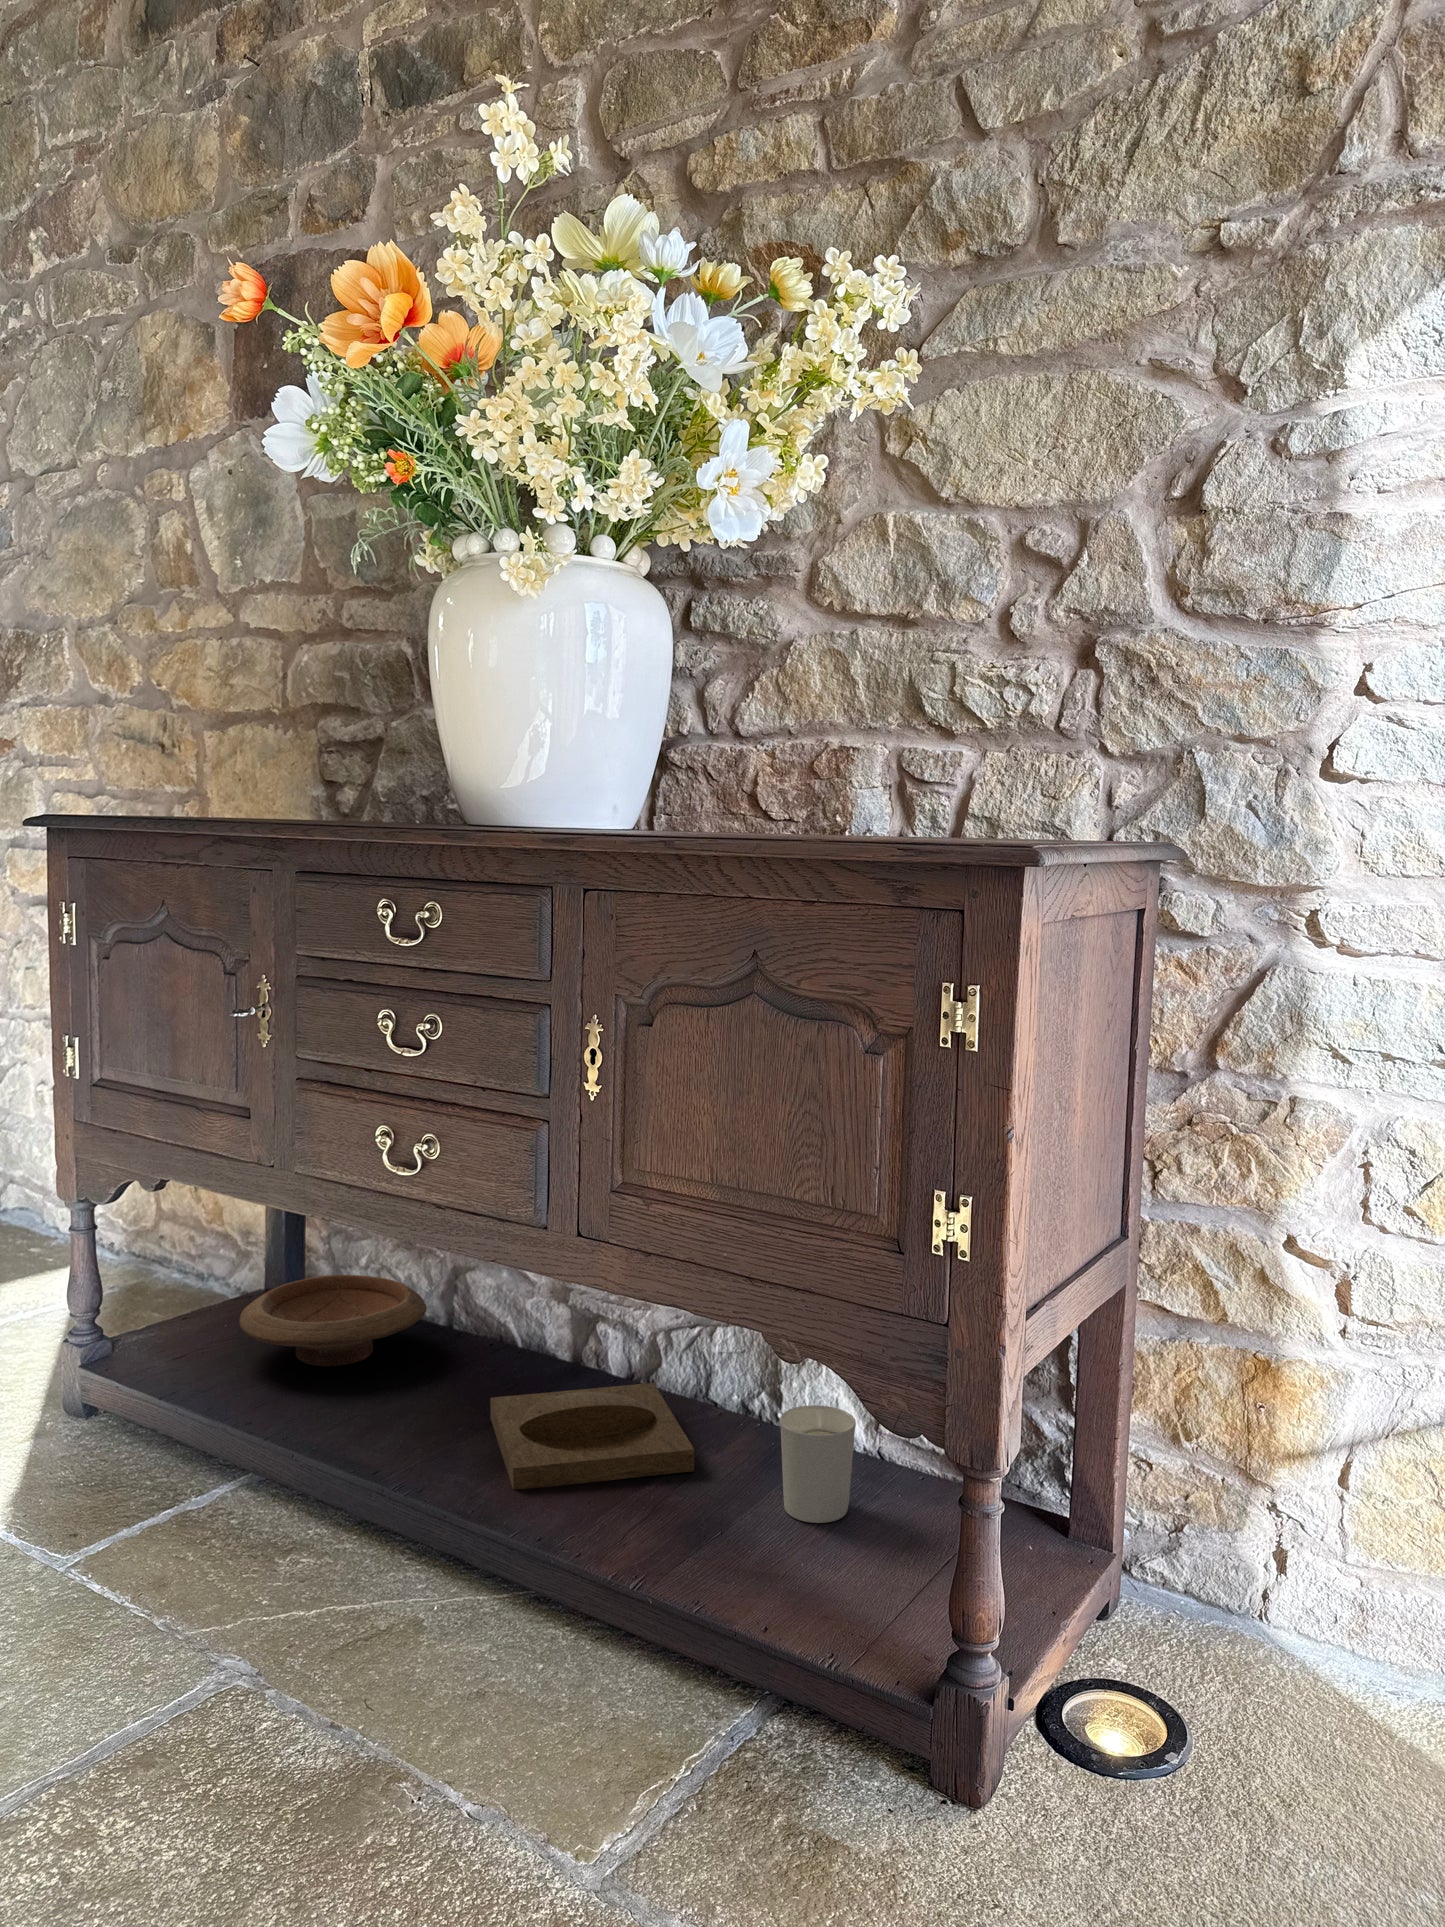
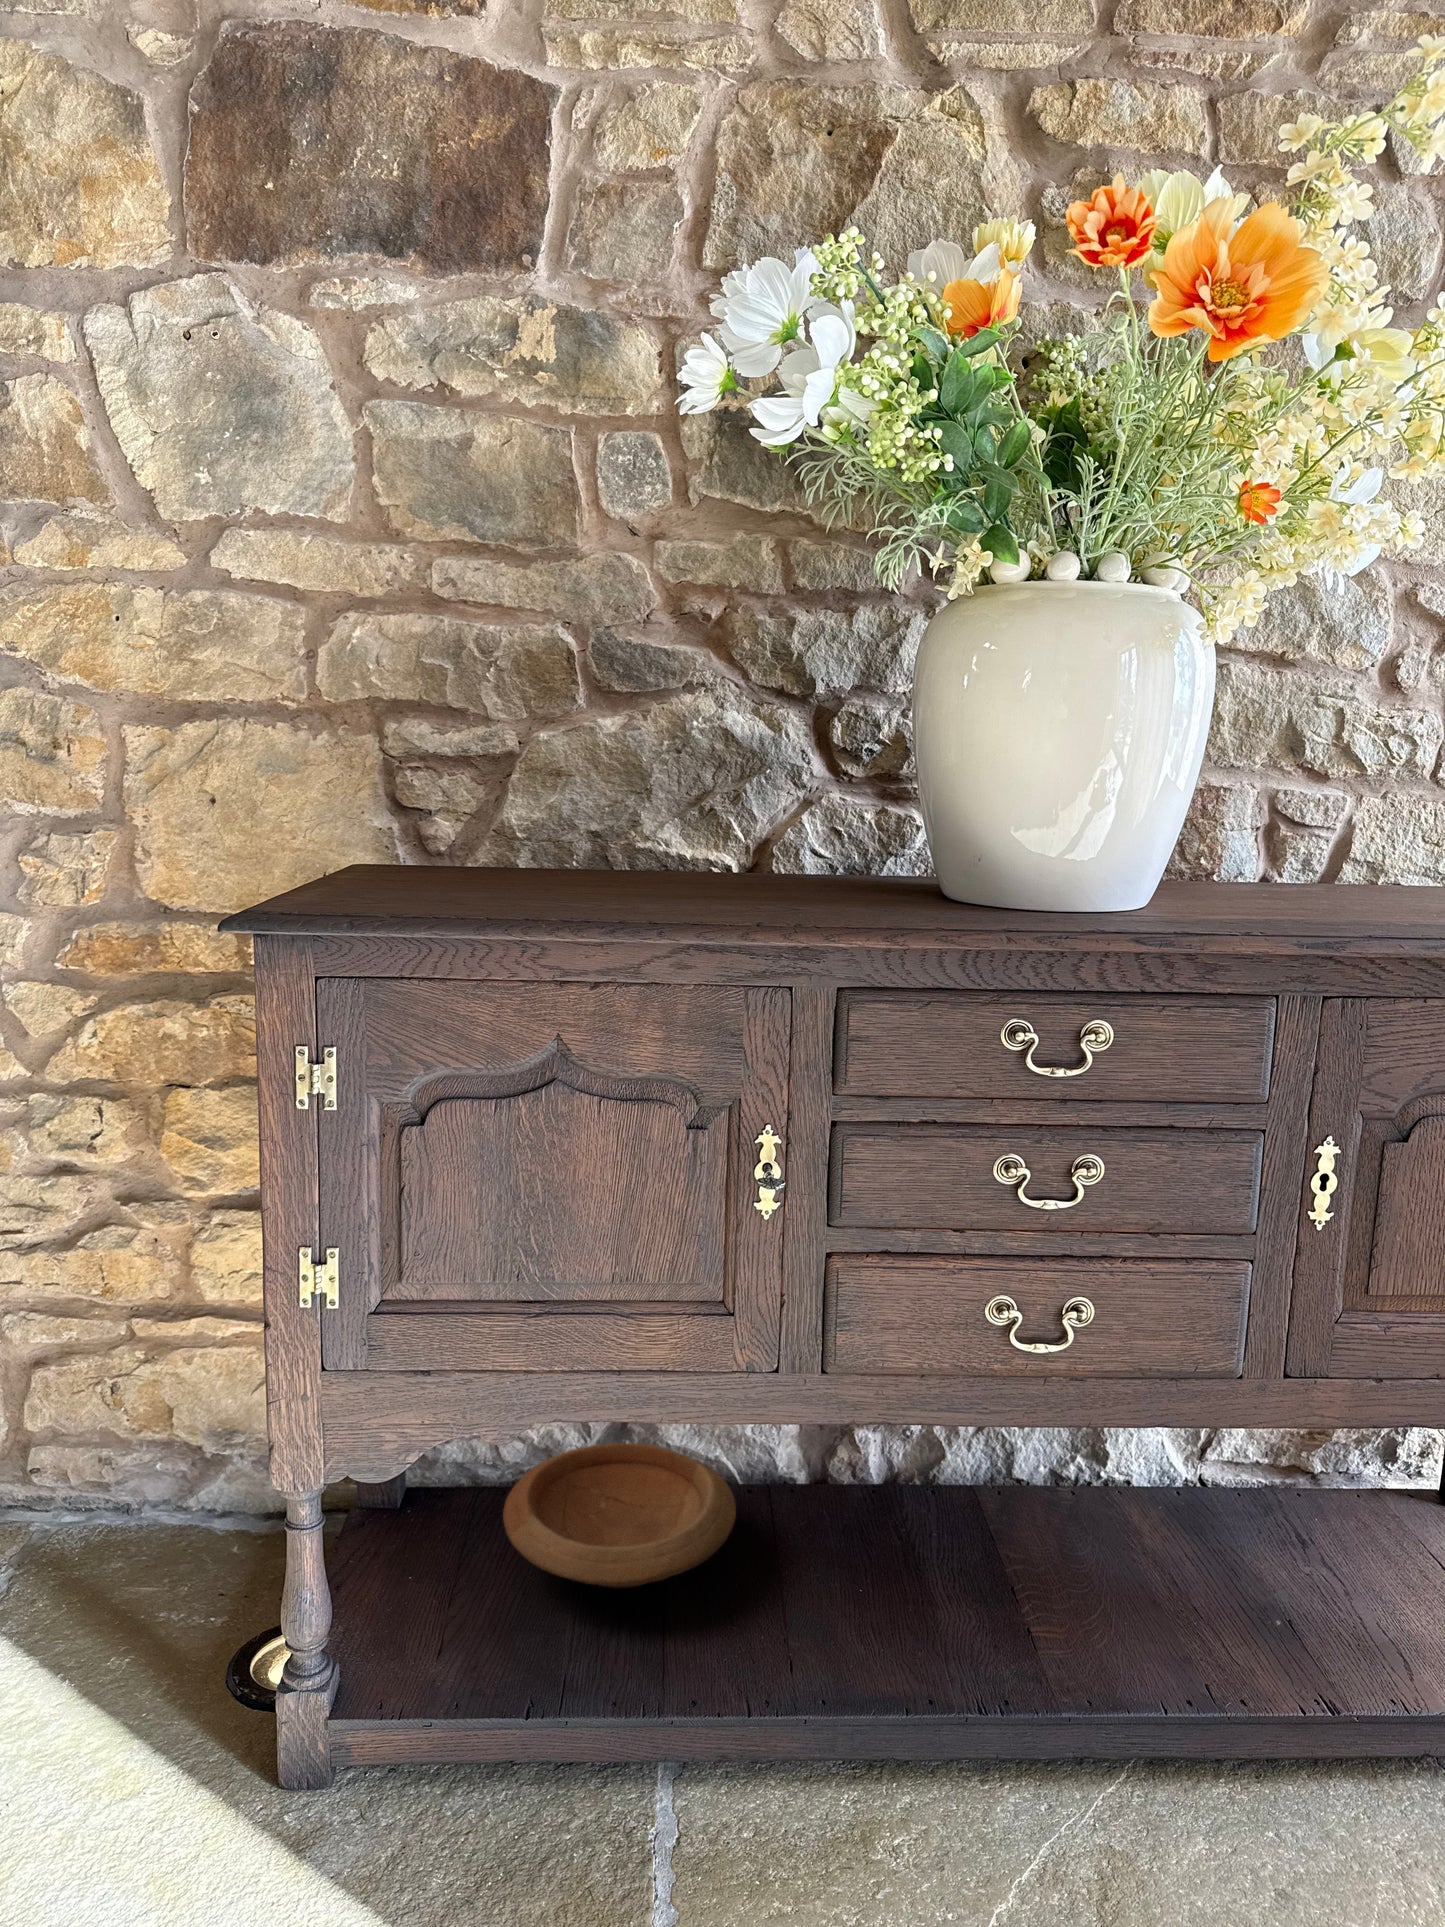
tray: present [490,1383,694,1490] -> none [924,1476,1187,1662]
candle holder: present [780,1405,856,1523] -> none [1292,1457,1376,1580]

